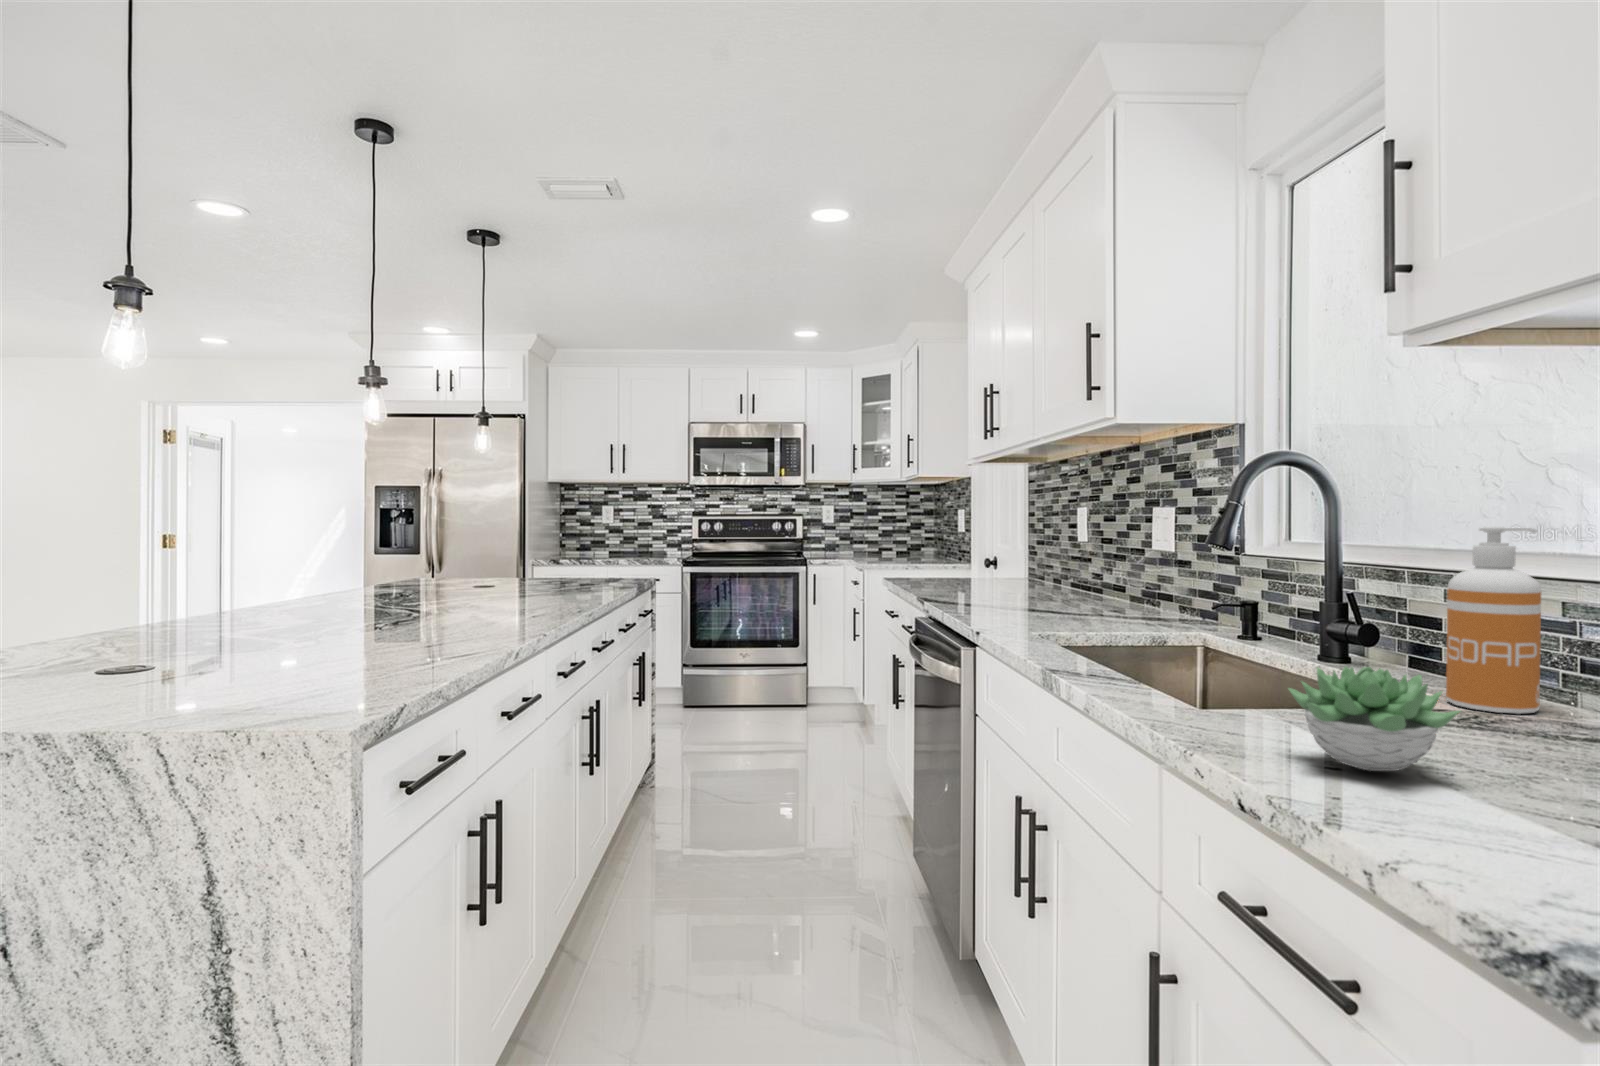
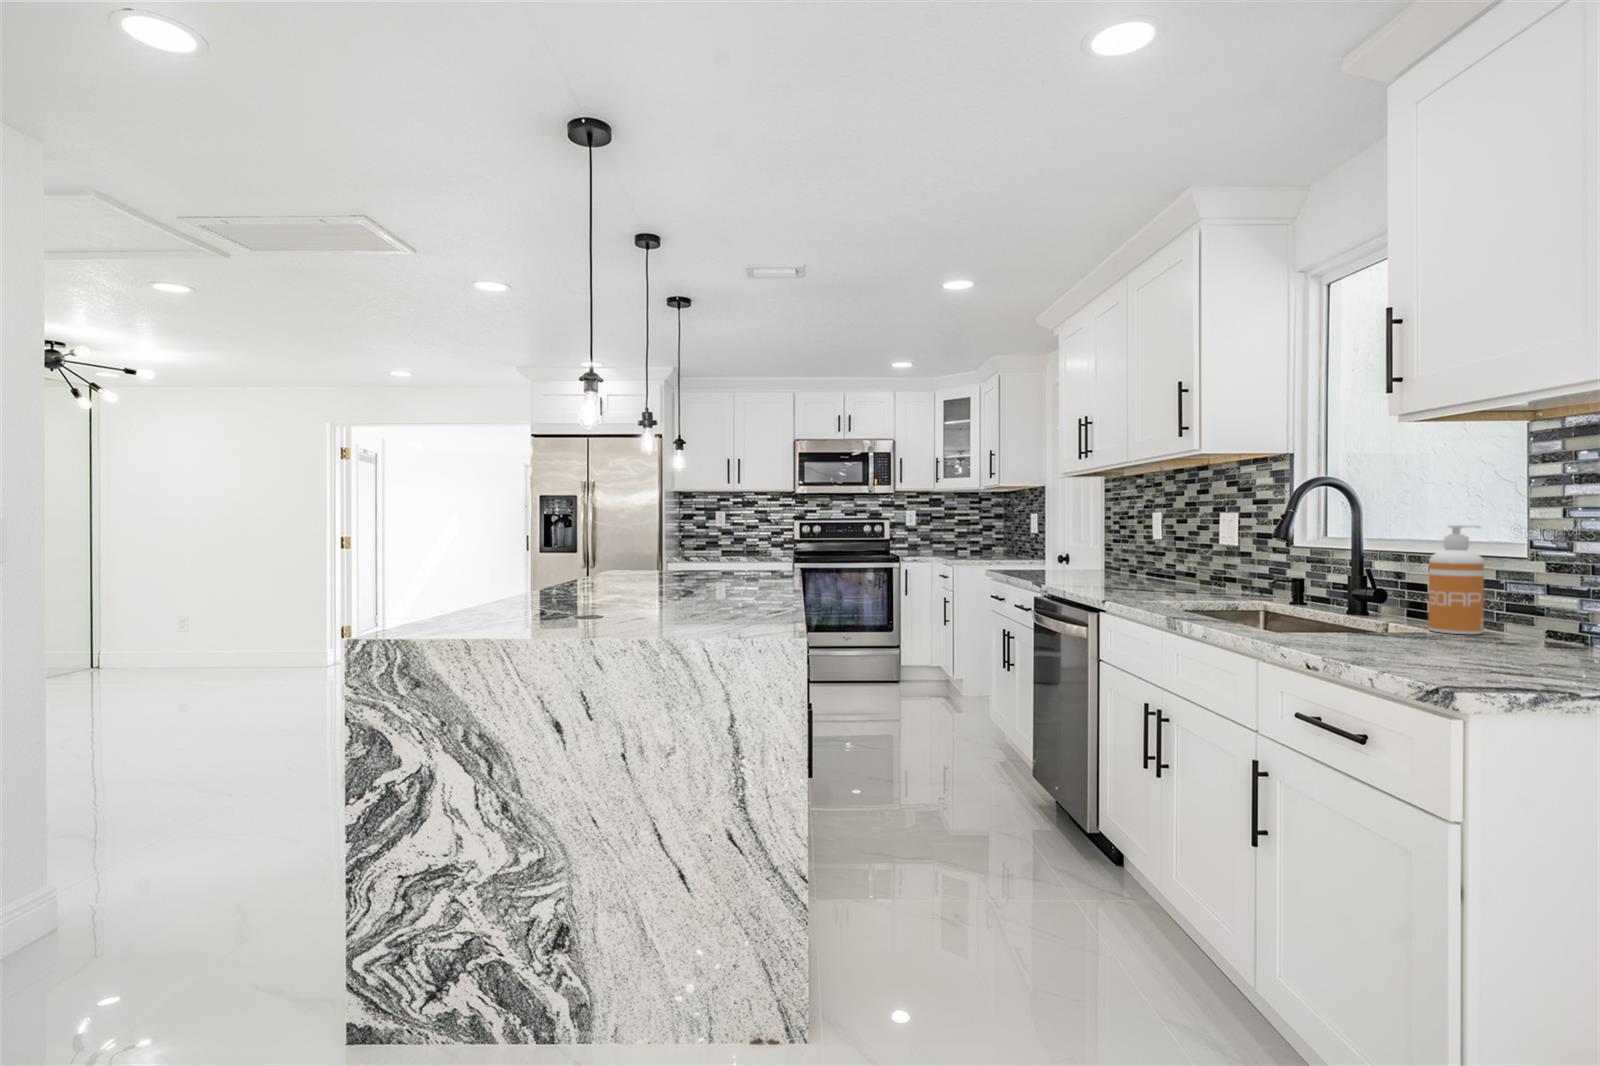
succulent plant: present [1289,667,1460,771] -> none [1335,597,1426,650]

